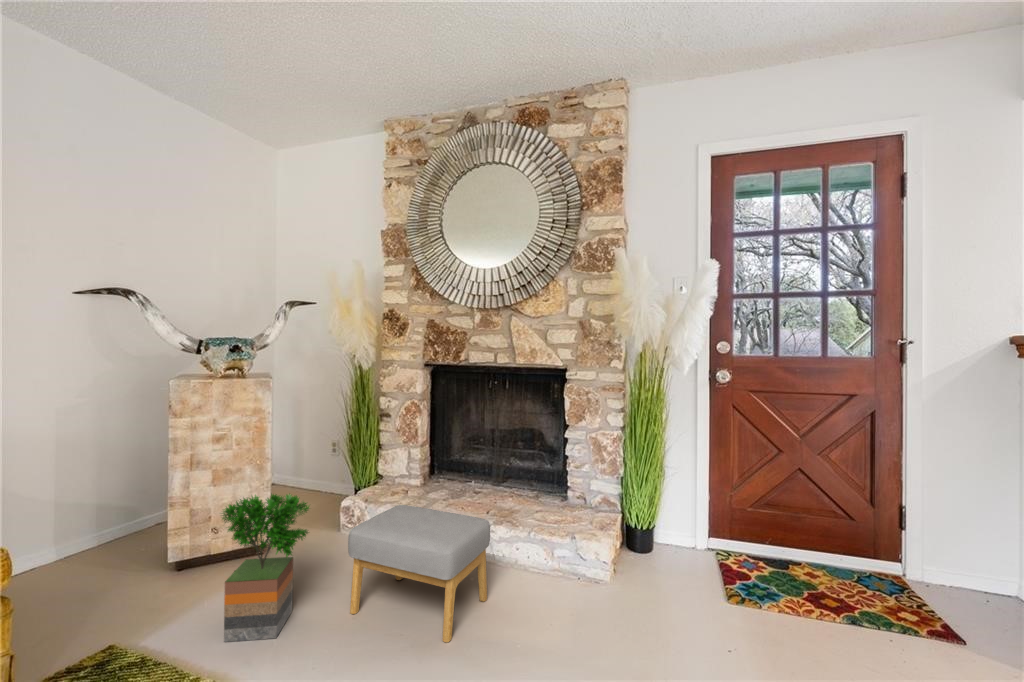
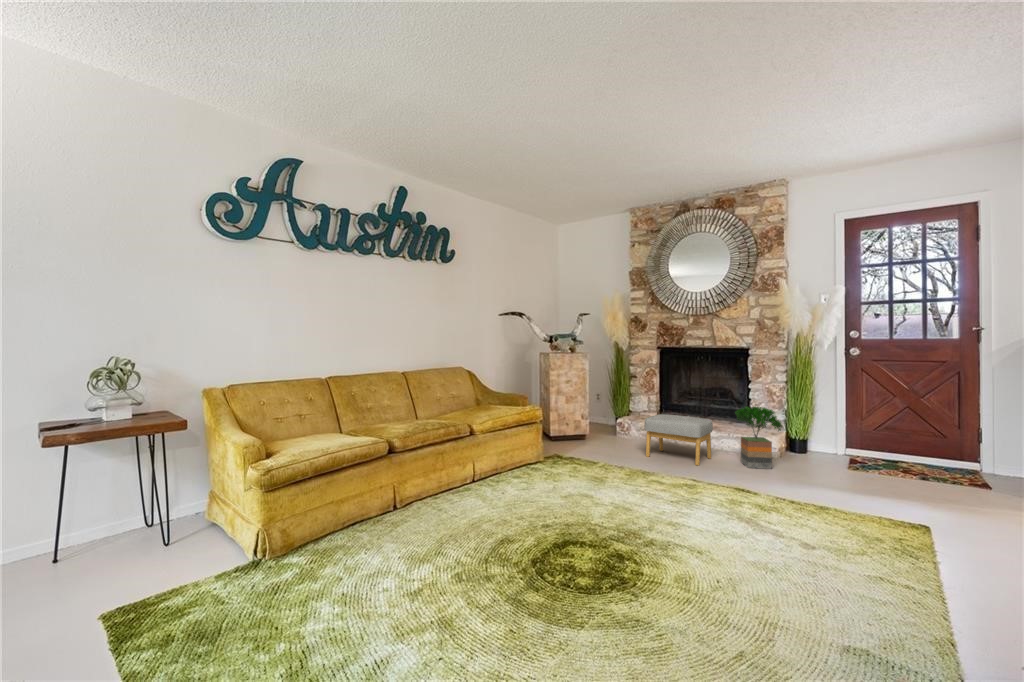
potted tree: present [222,494,309,642] -> present [735,407,782,469]

